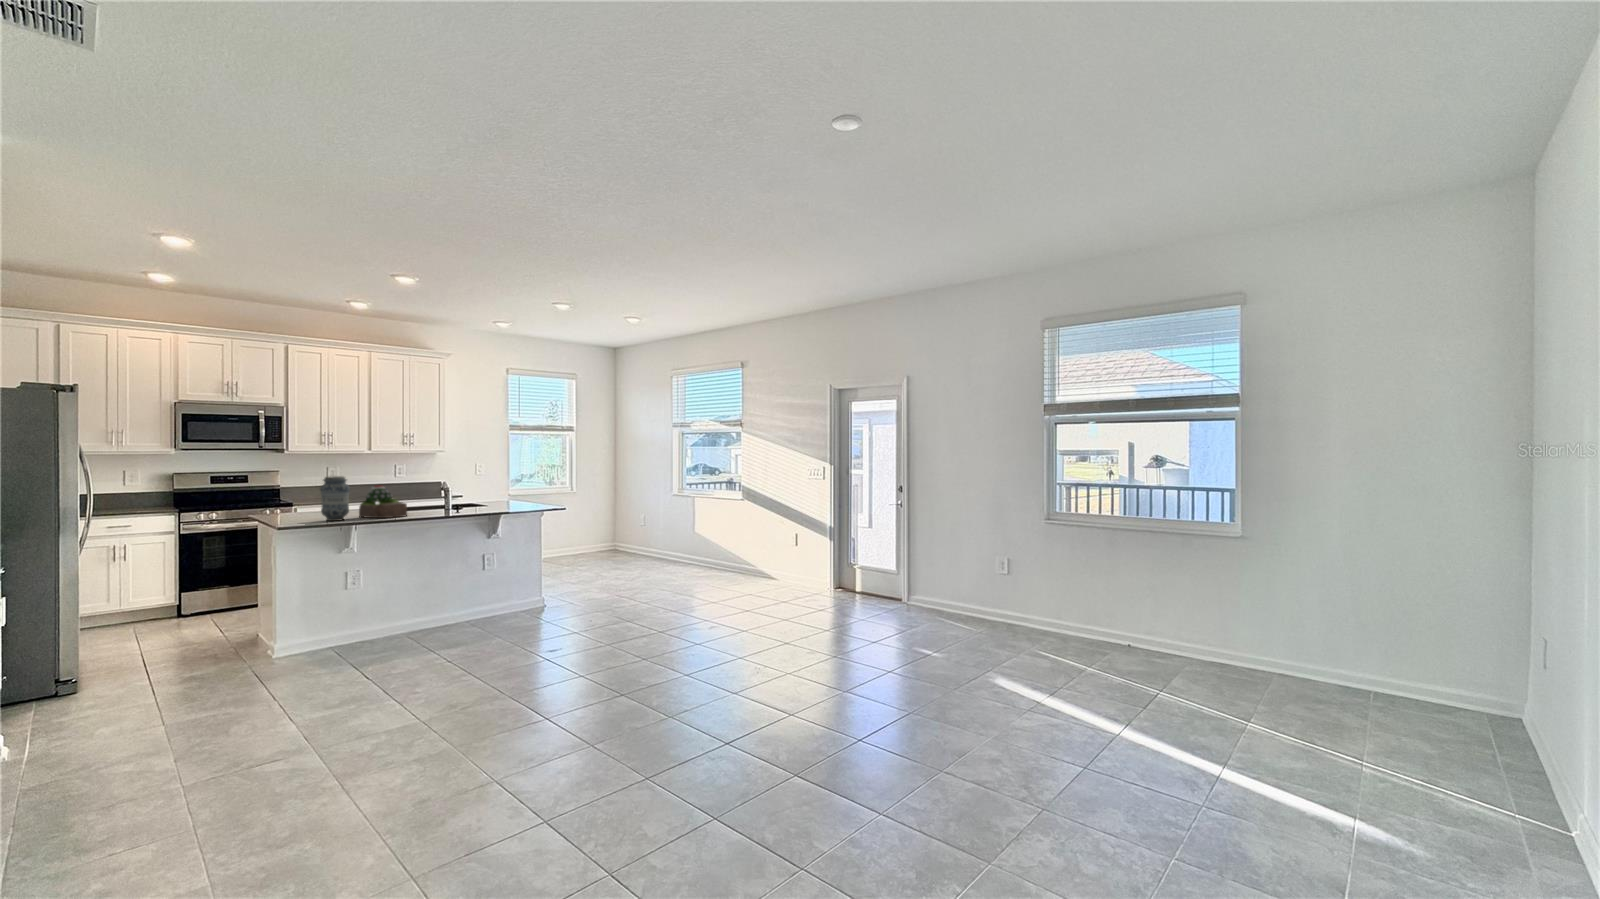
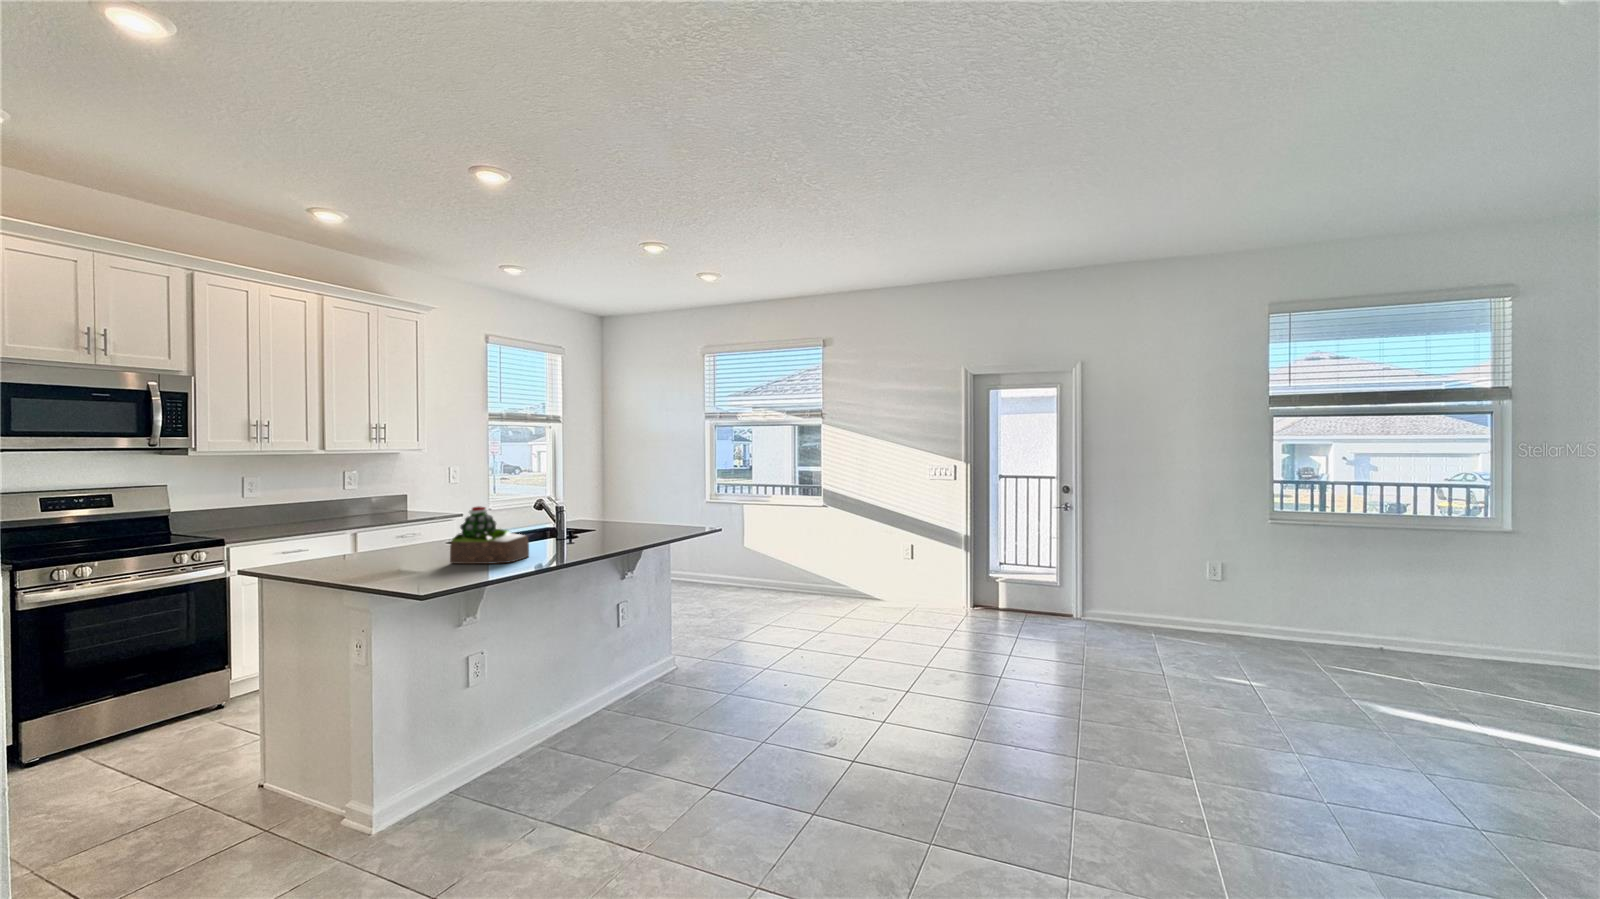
vase: present [320,476,350,521] -> none [403,494,453,575]

